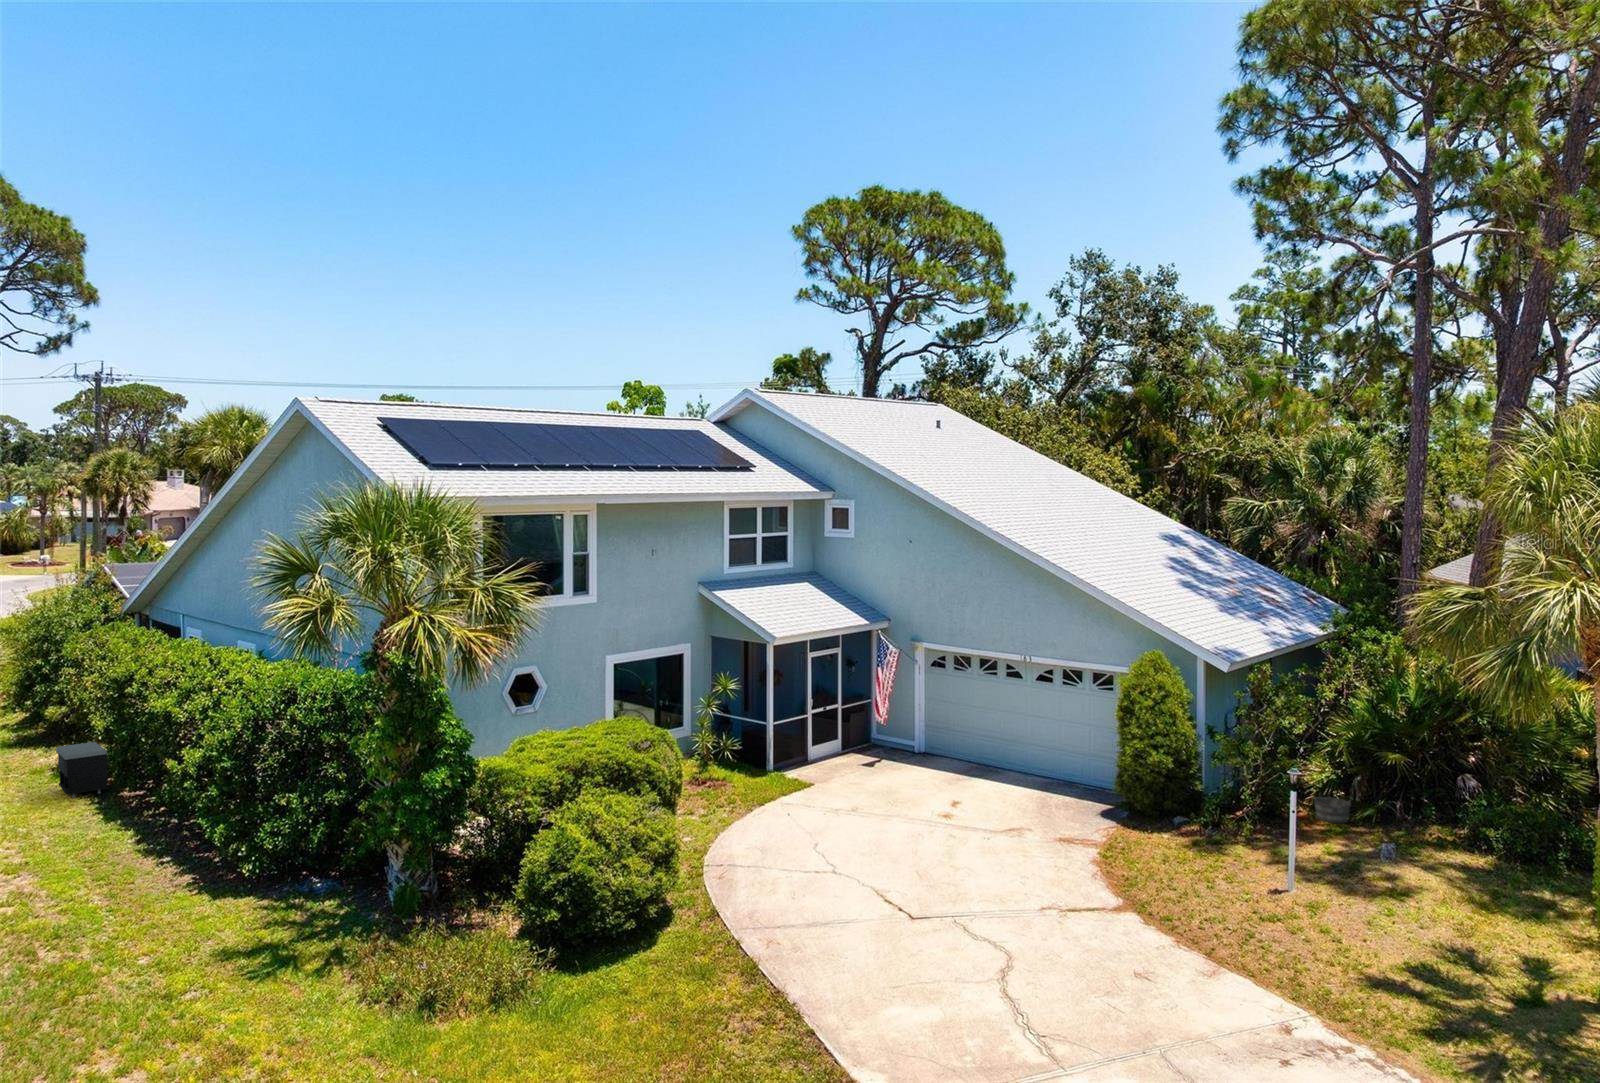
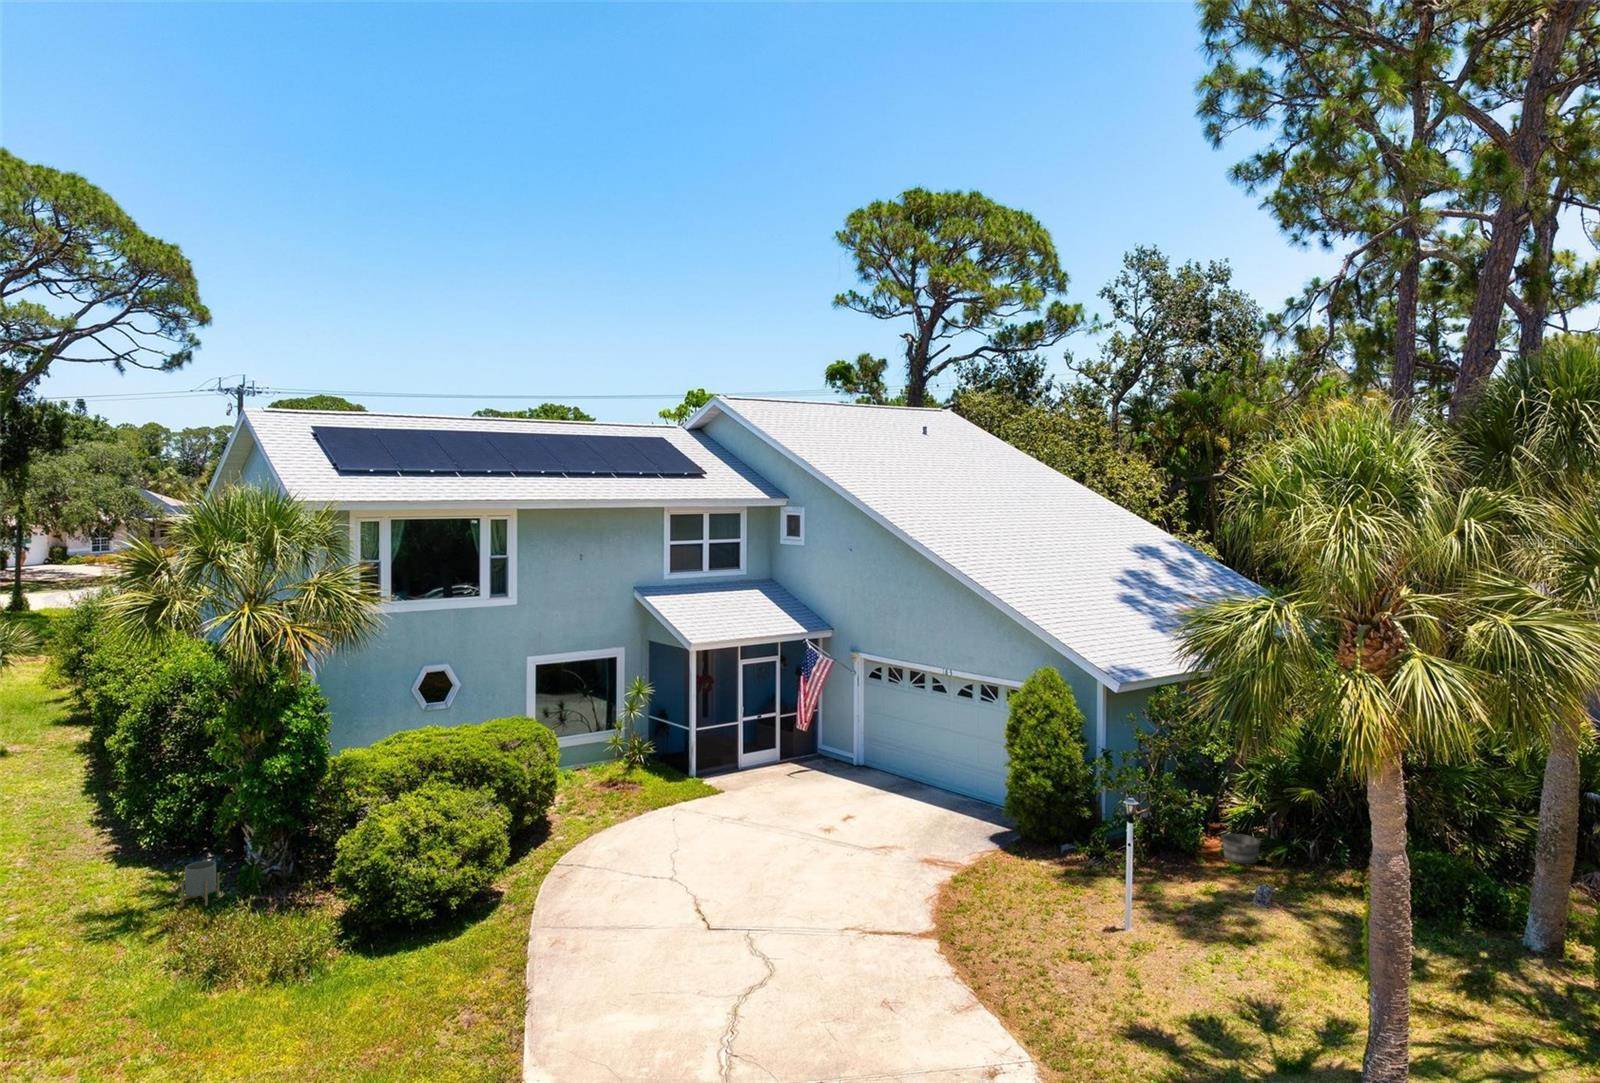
storage bench: present [56,742,107,798] -> none [58,721,97,770]
planter: none [359,880,392,930] -> present [181,861,219,907]

